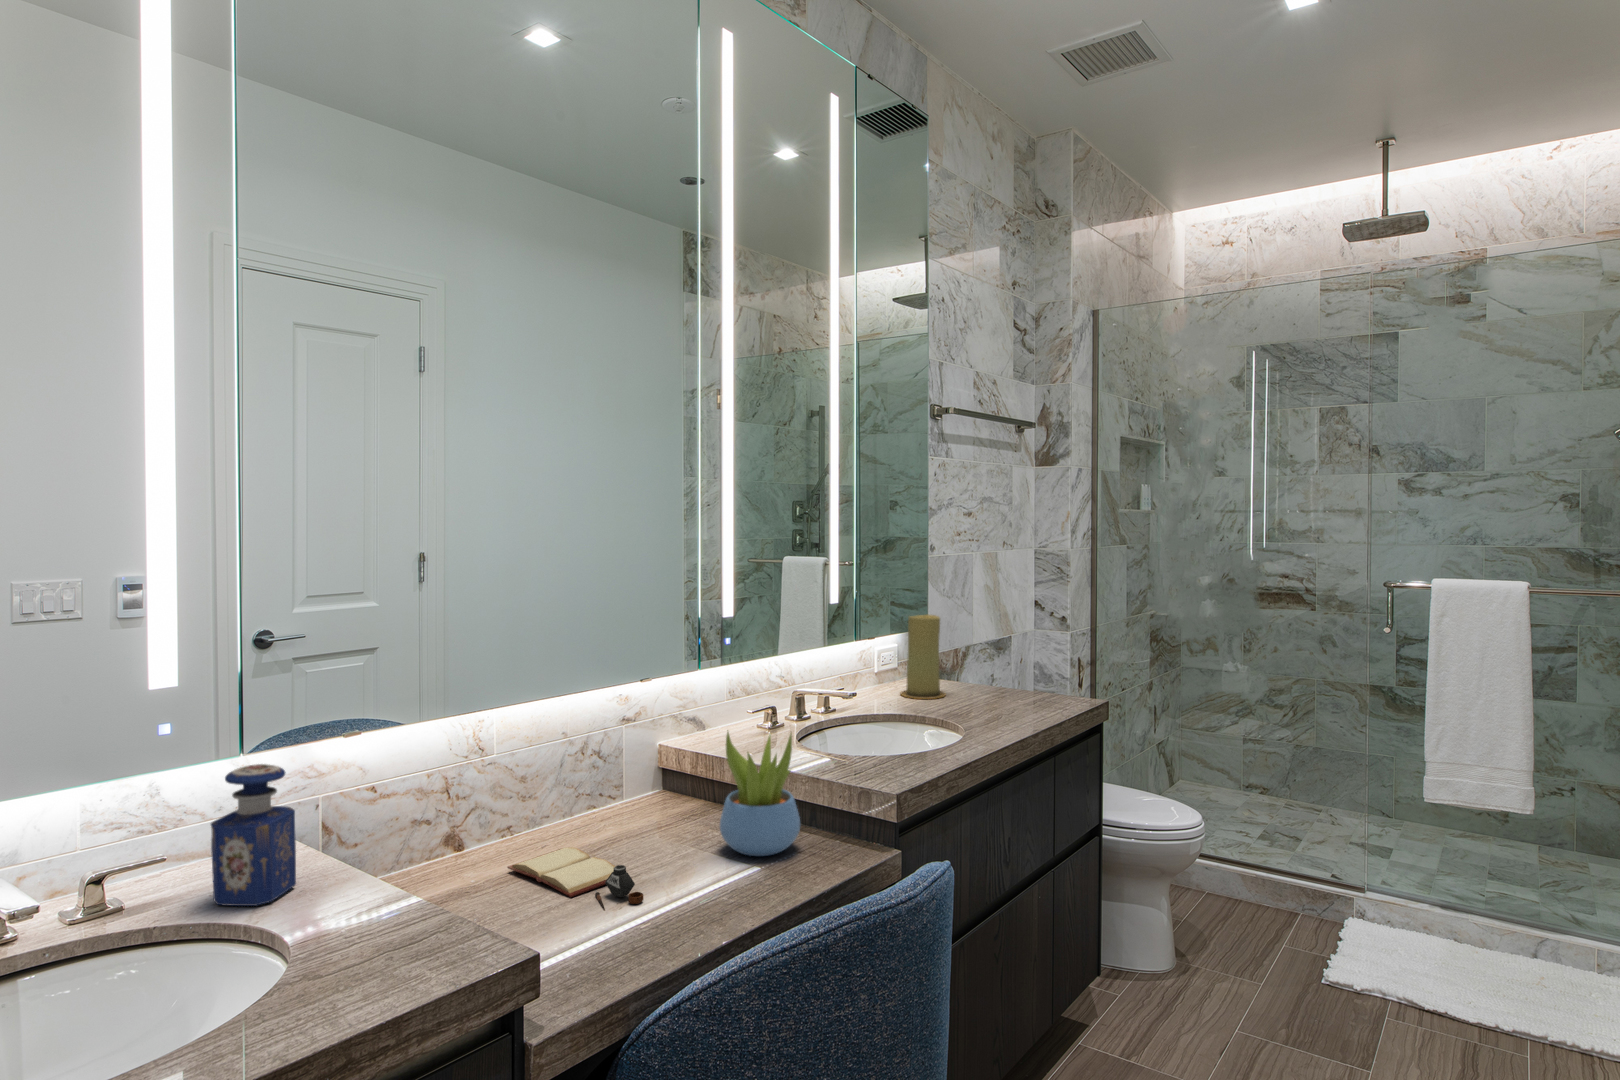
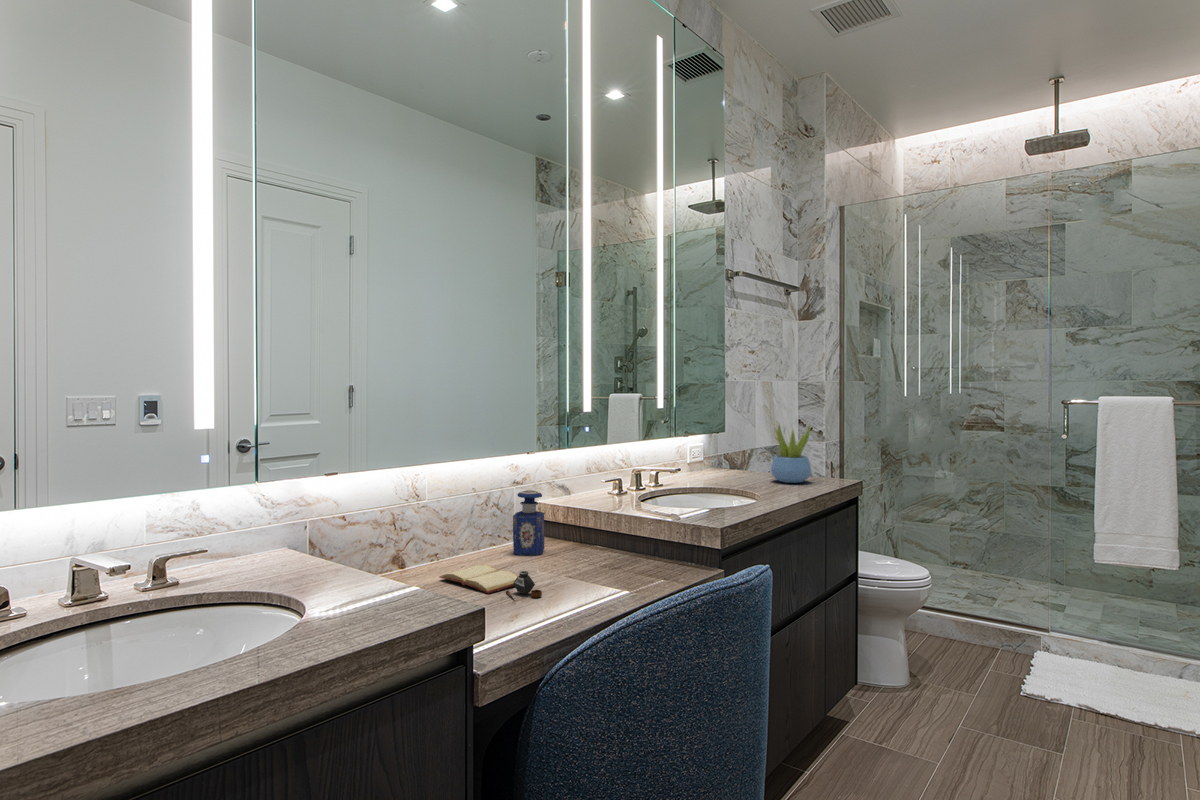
candle: present [900,615,945,699] -> none [707,420,741,480]
succulent plant: present [720,732,800,856] -> present [771,424,811,483]
perfume bottle: present [211,764,296,906] -> present [513,490,544,555]

